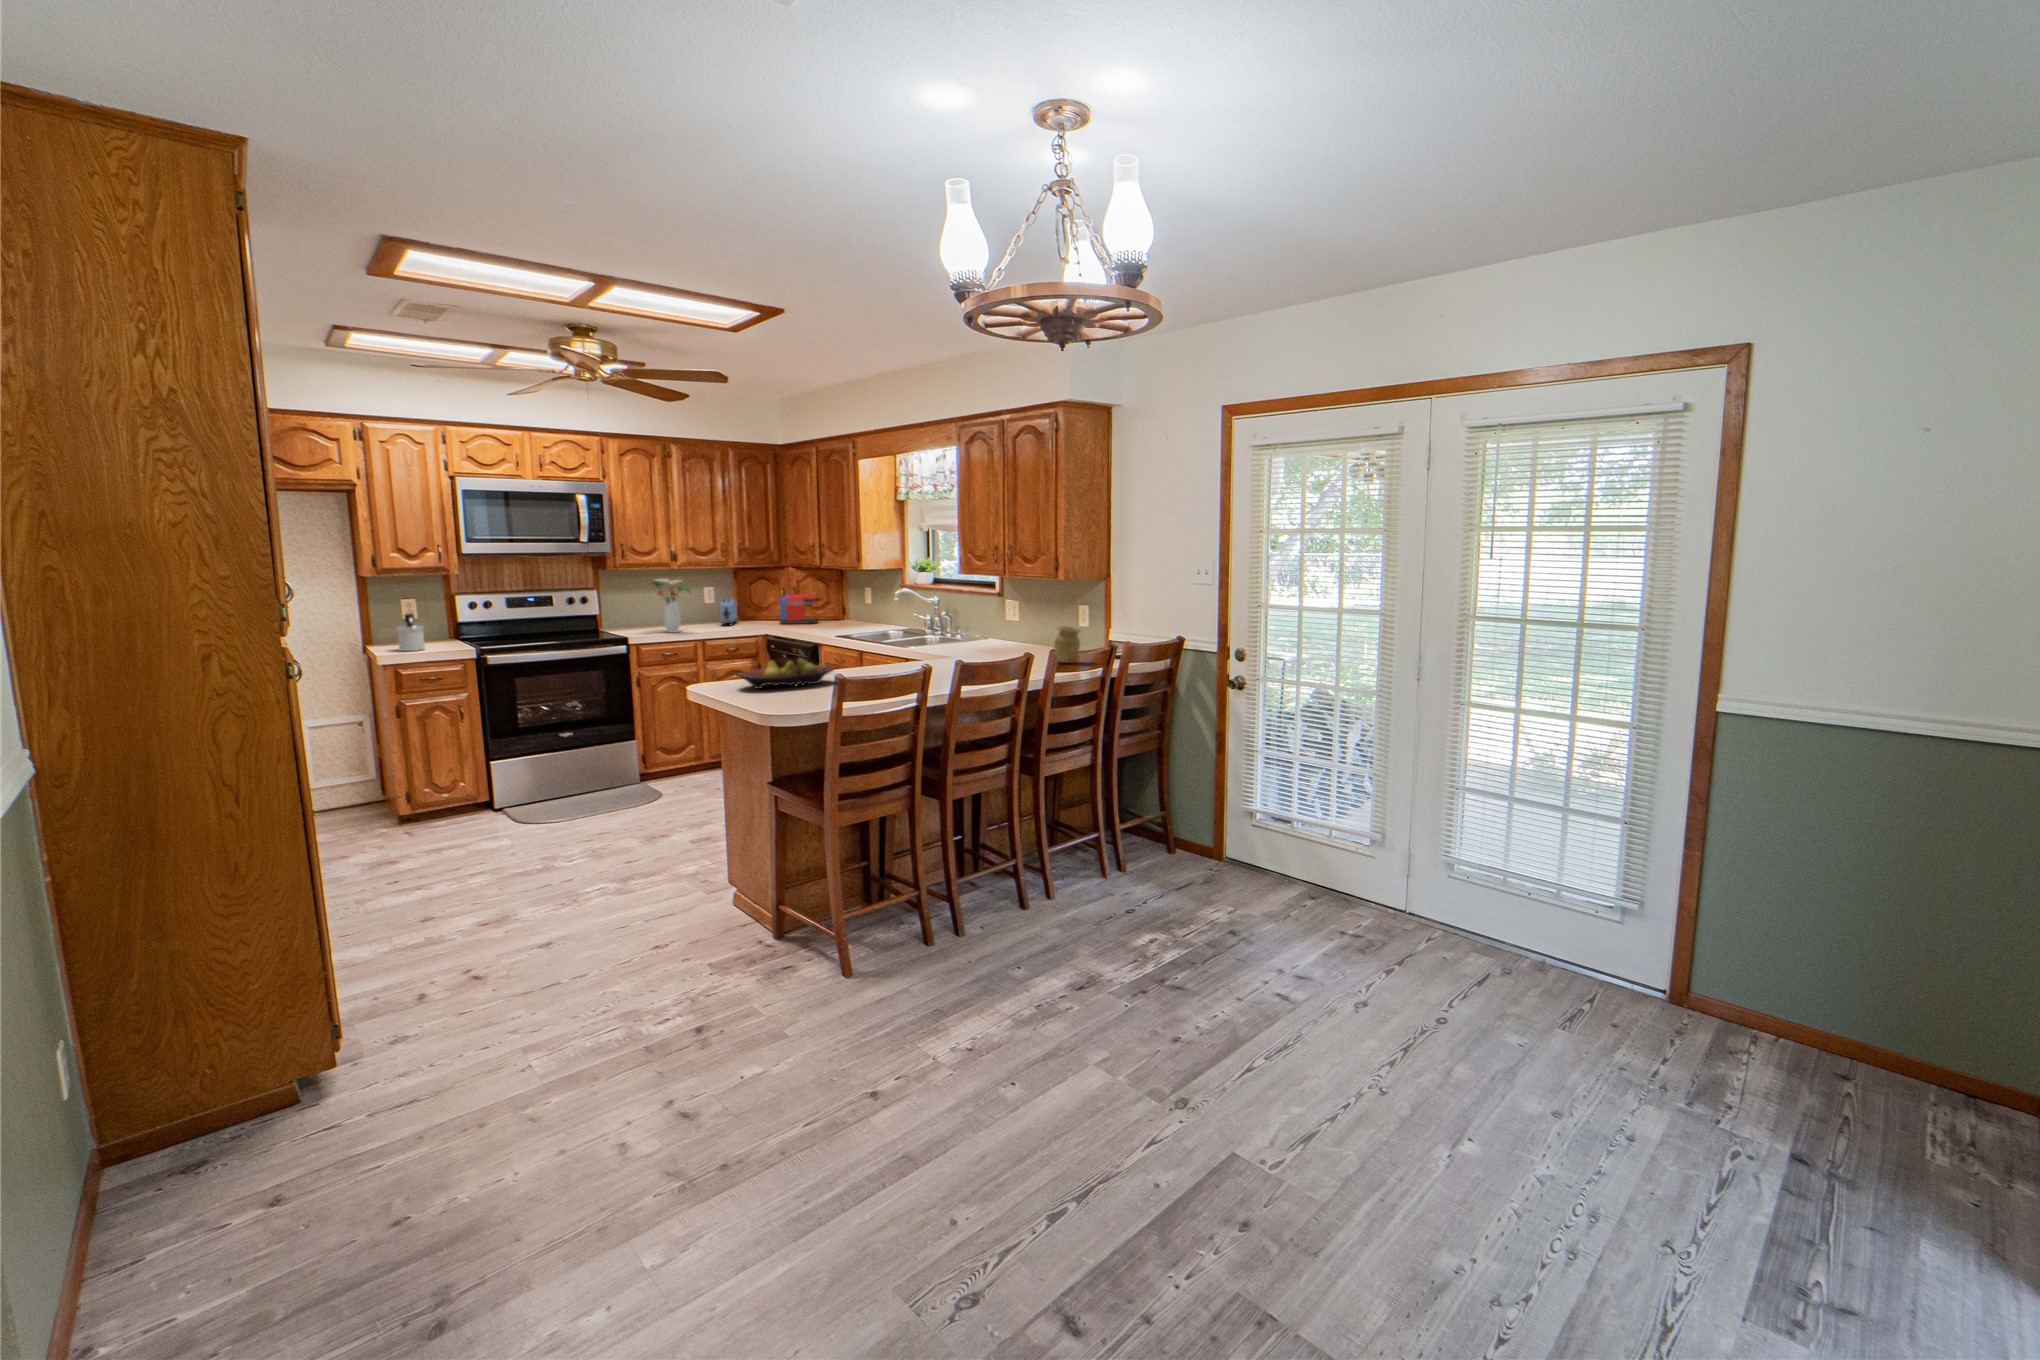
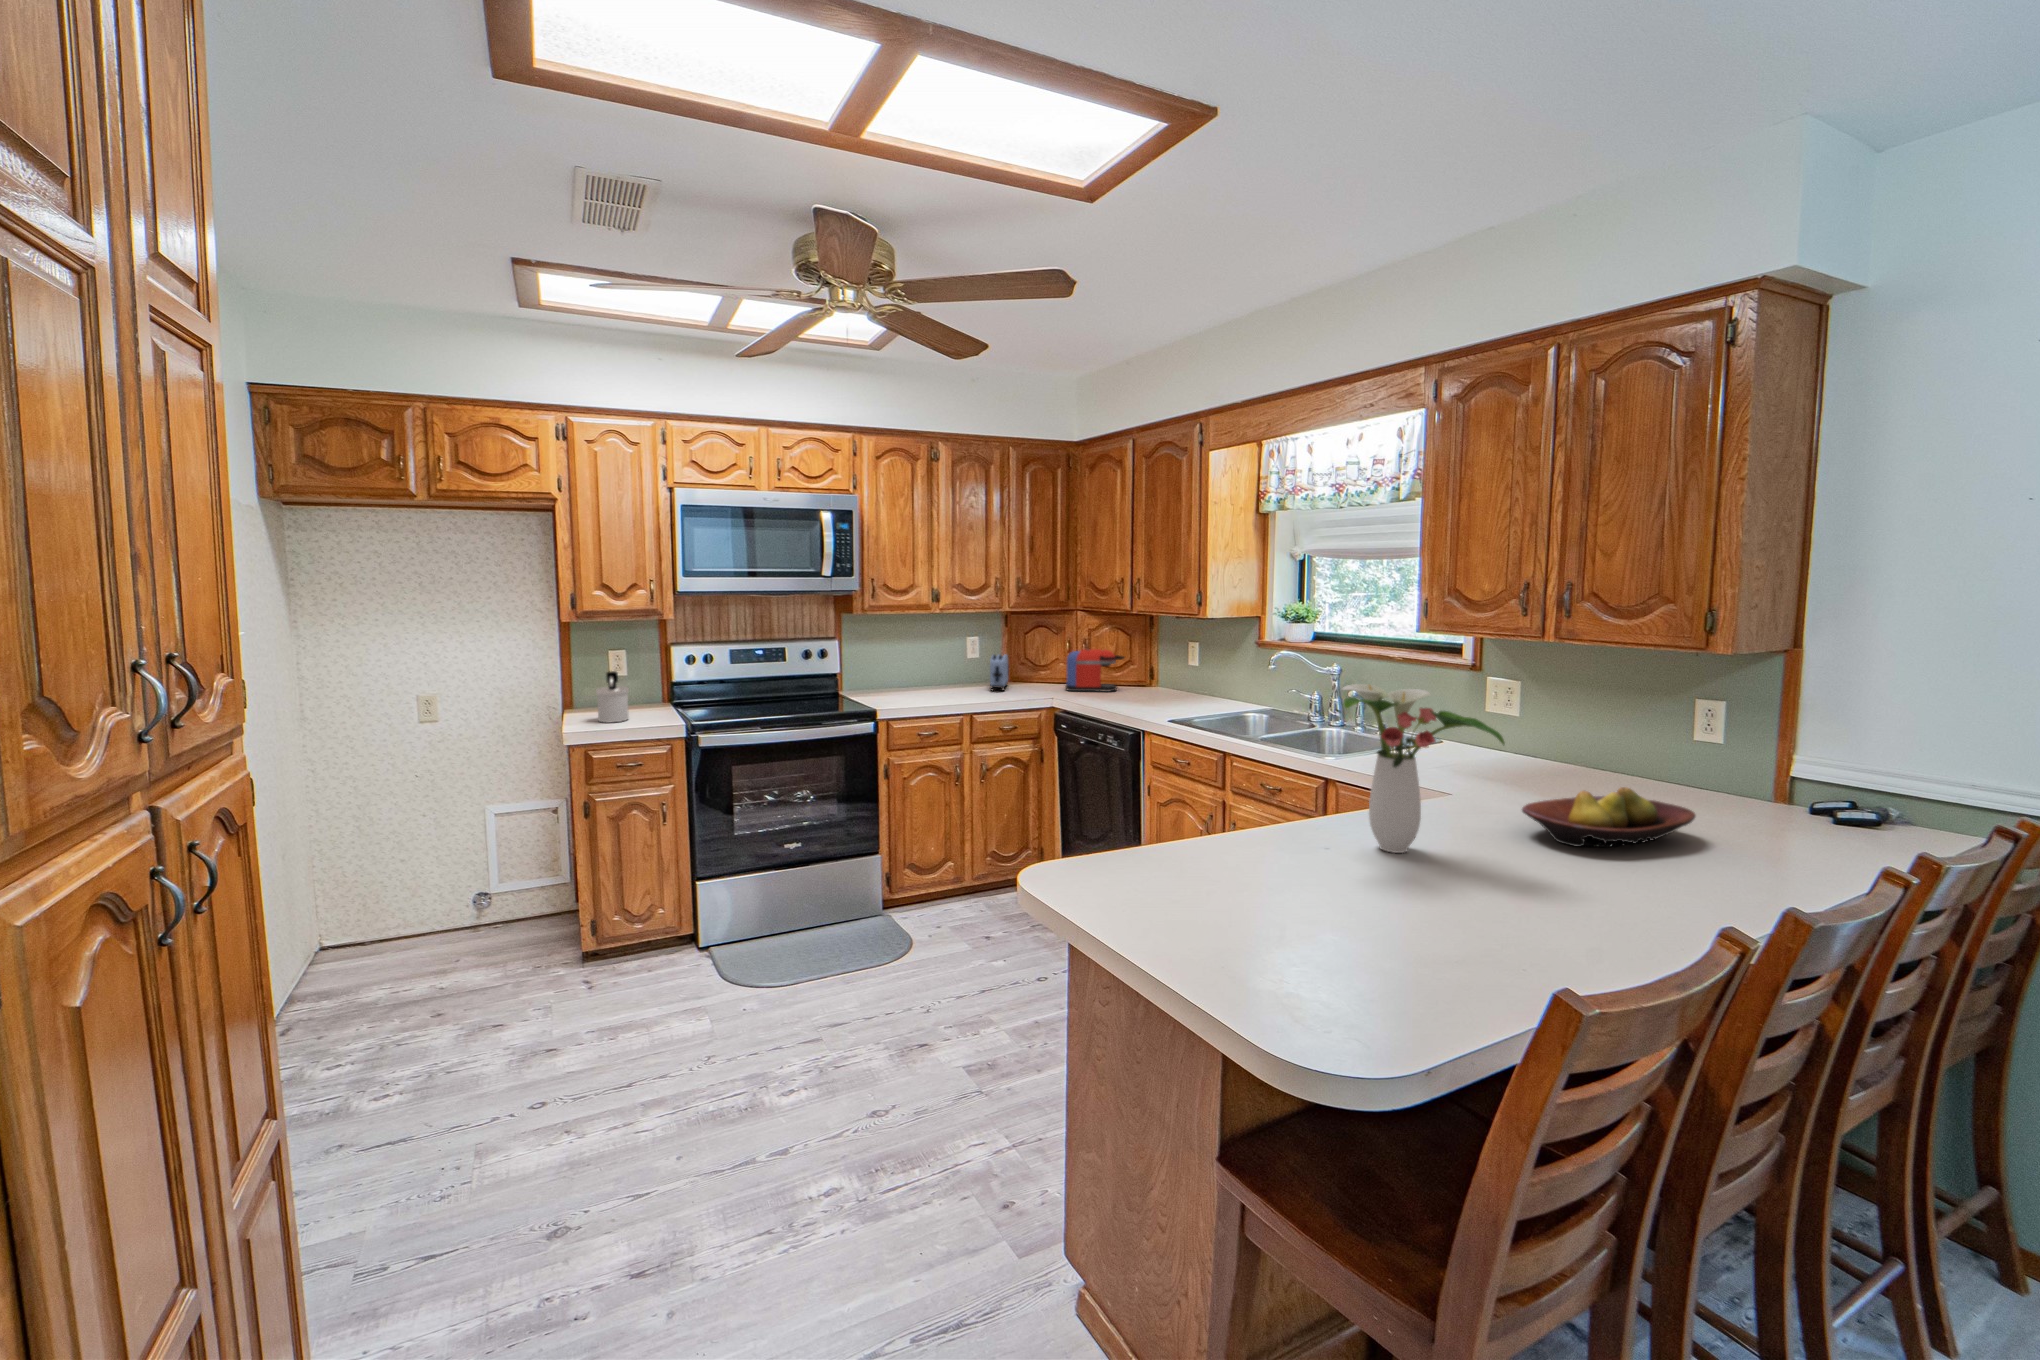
flower arrangement: present [653,579,691,633] -> present [1343,684,1505,853]
vase: present [1054,626,1081,663] -> none [1755,759,1843,848]
fruit bowl: present [739,659,834,689] -> present [1522,787,1695,847]

